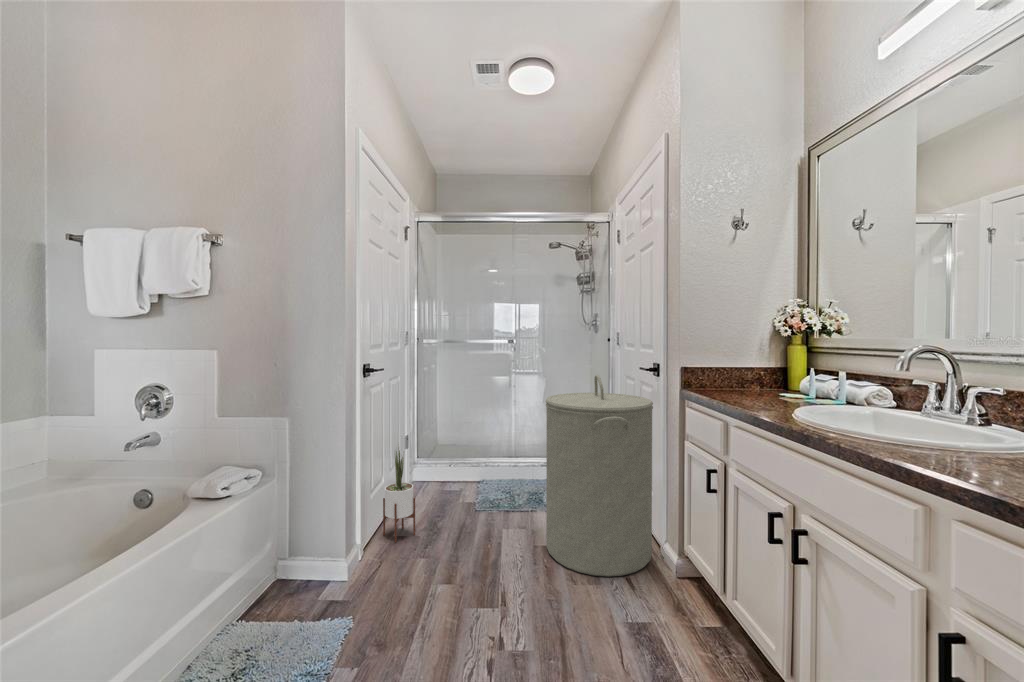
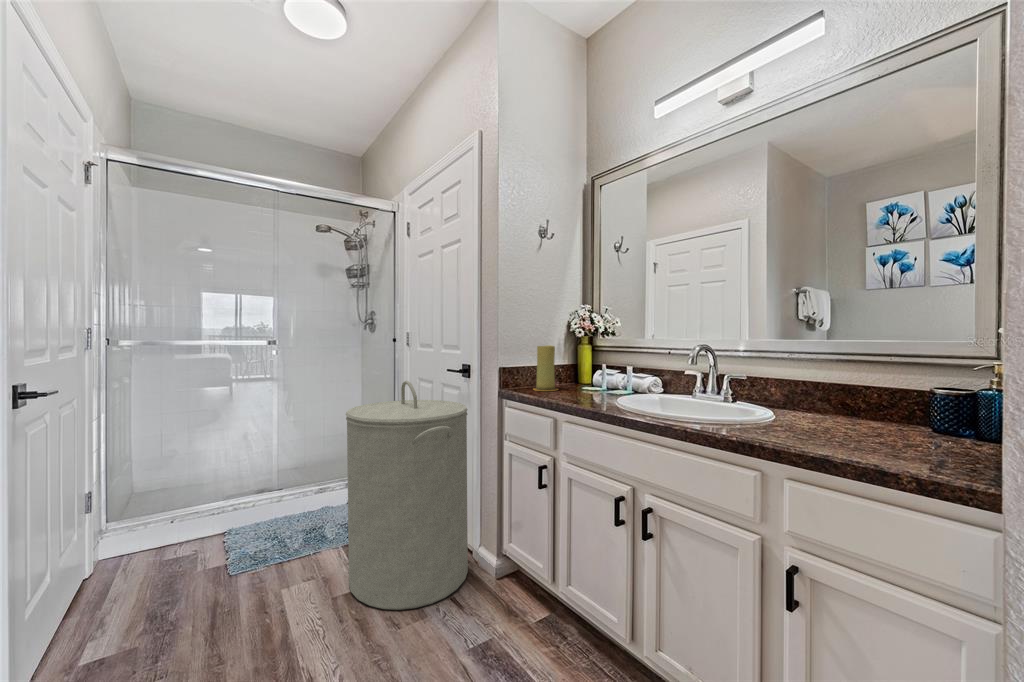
candle: none [721,346,752,394] -> present [533,345,558,391]
potted plant: present [383,444,415,542] -> none [76,503,142,660]

